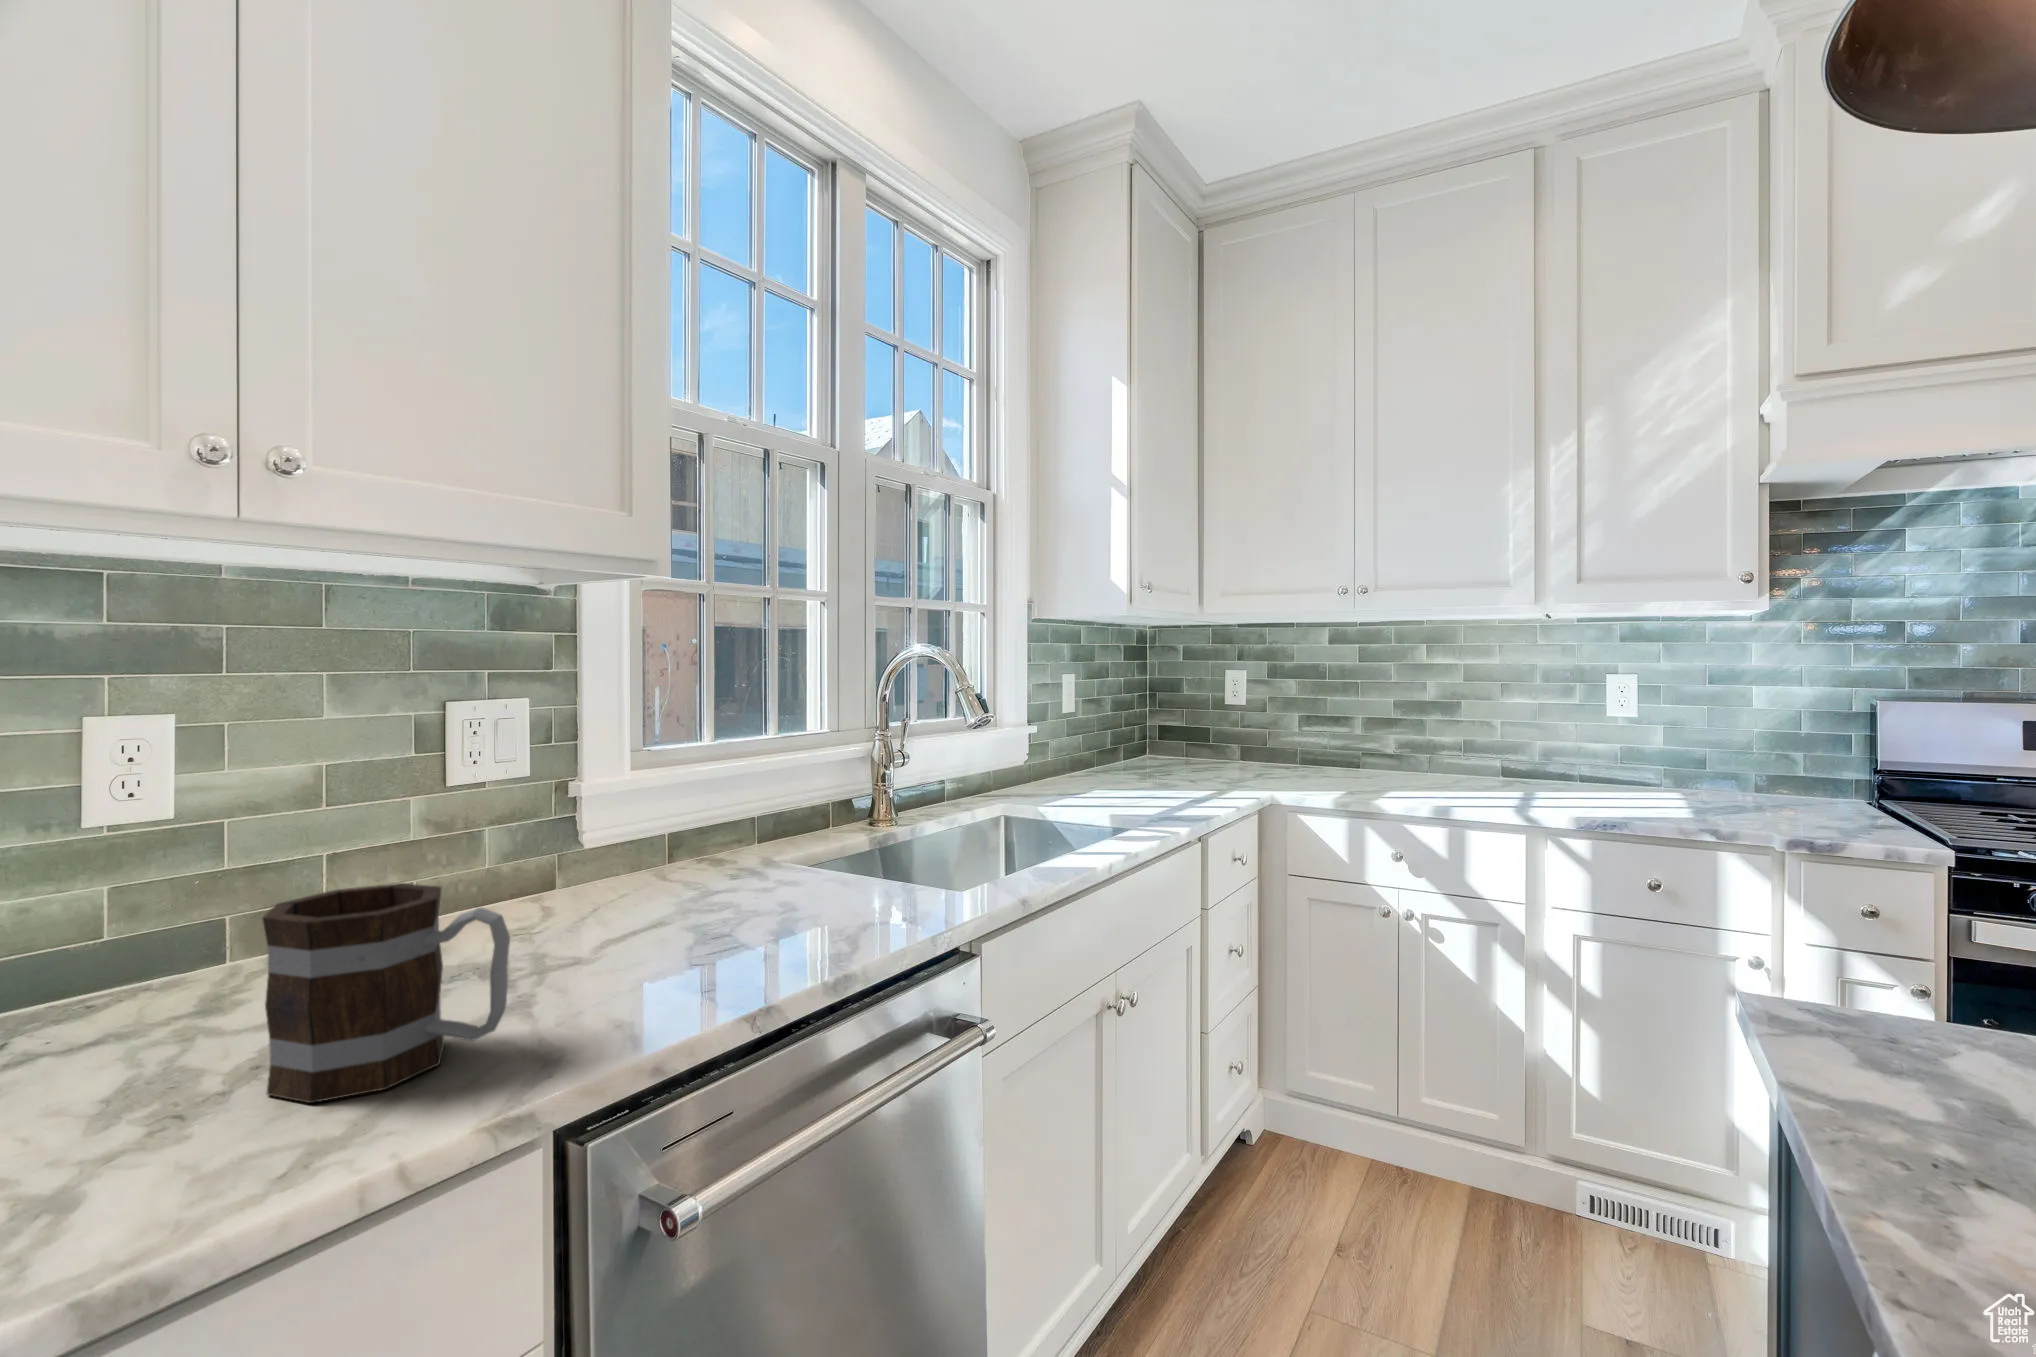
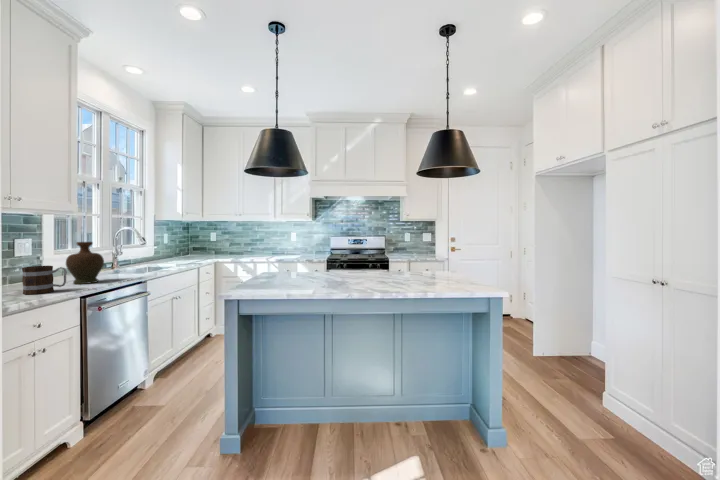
decorative vase: none [591,725,770,976] -> present [66,242,104,284]

